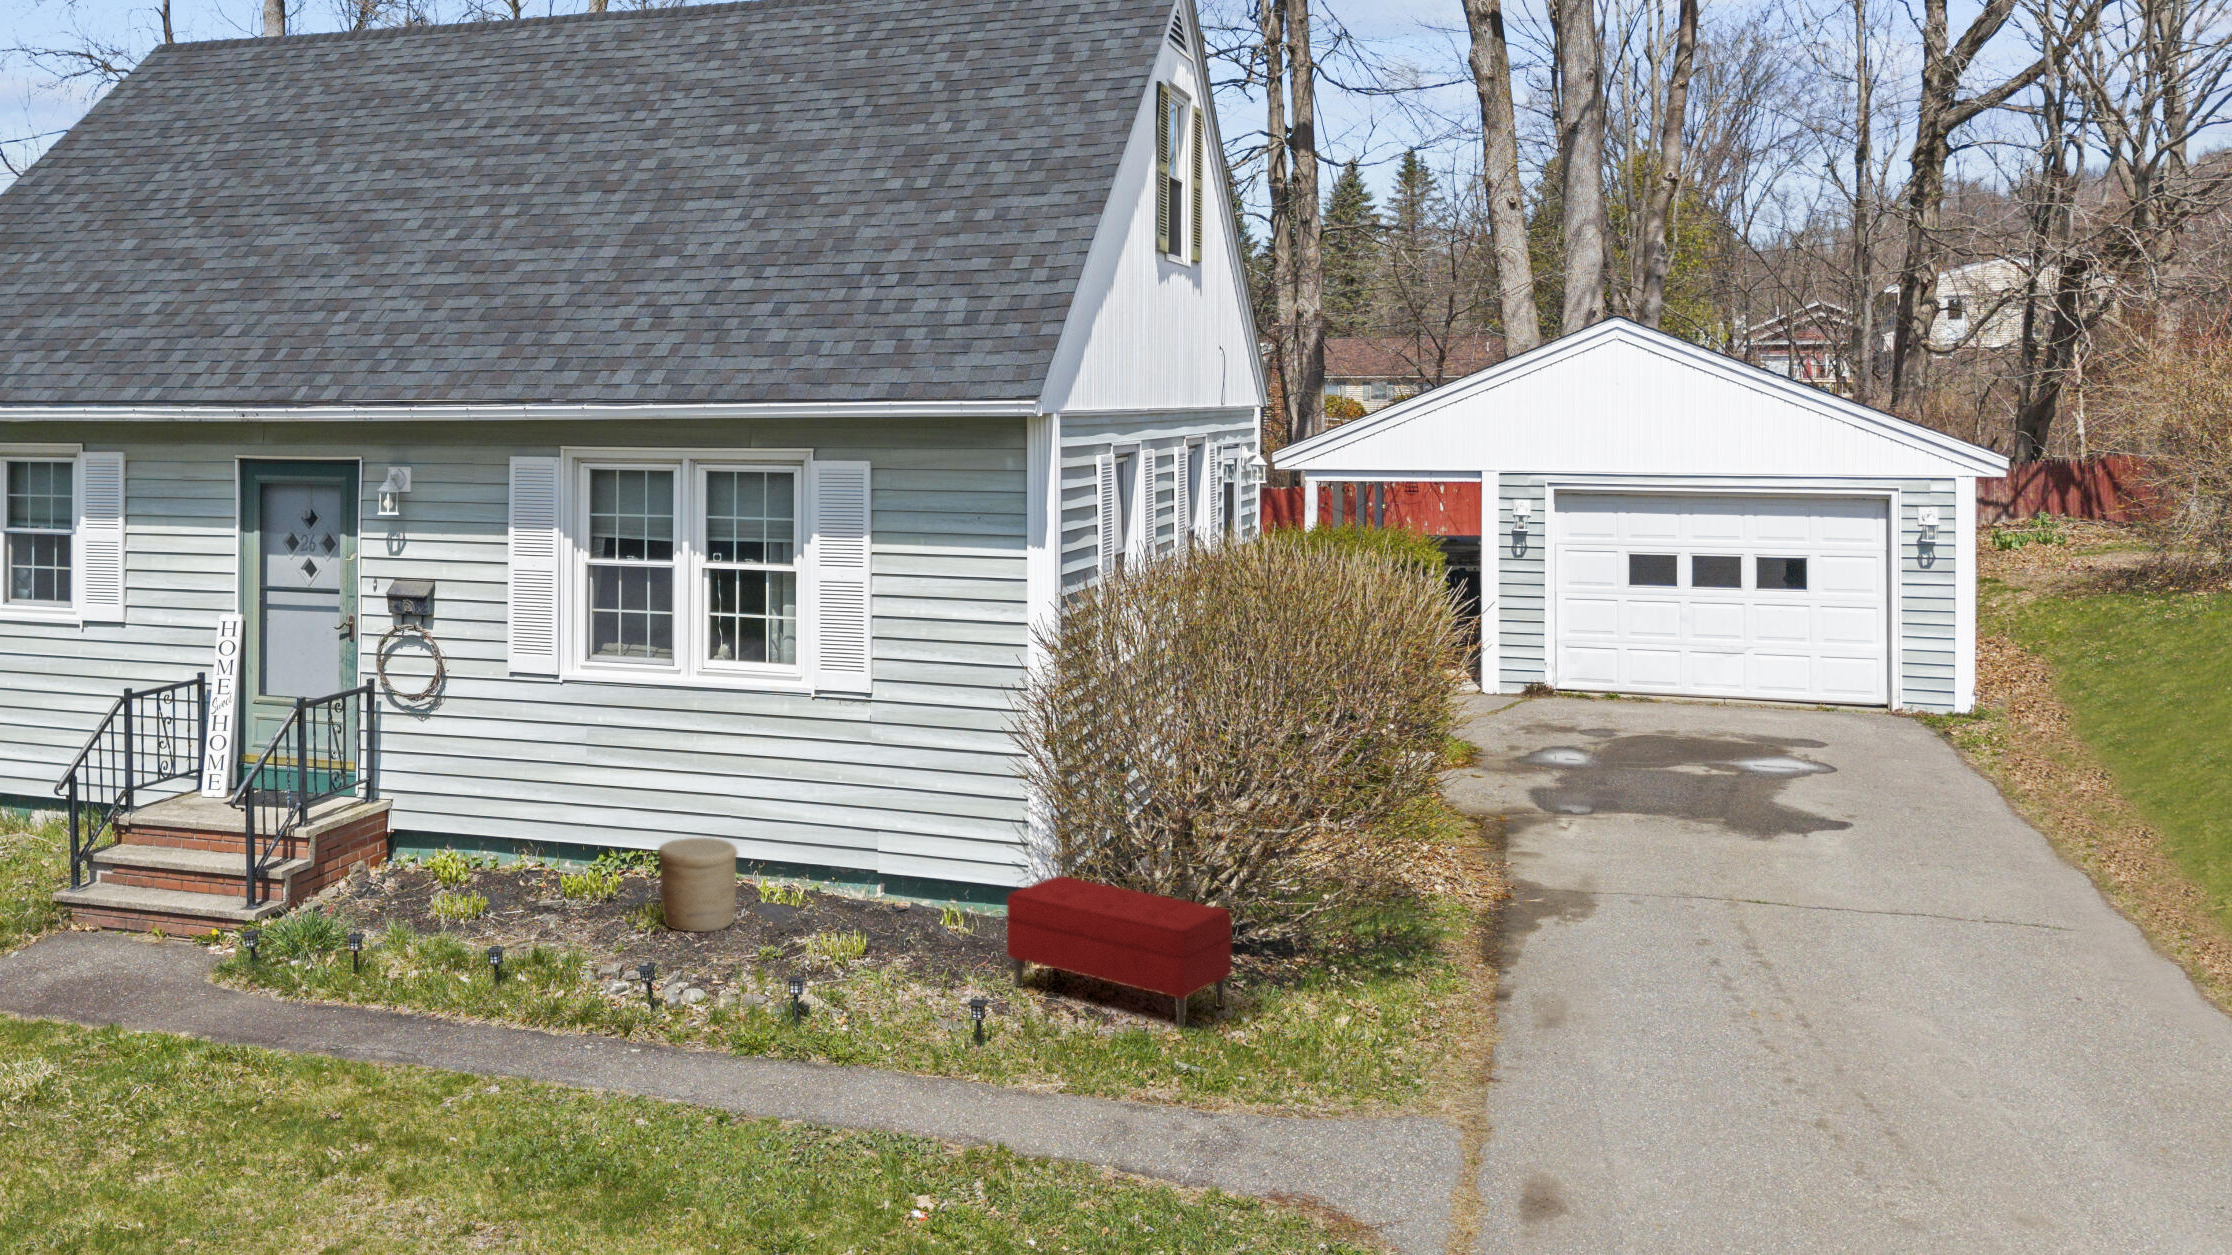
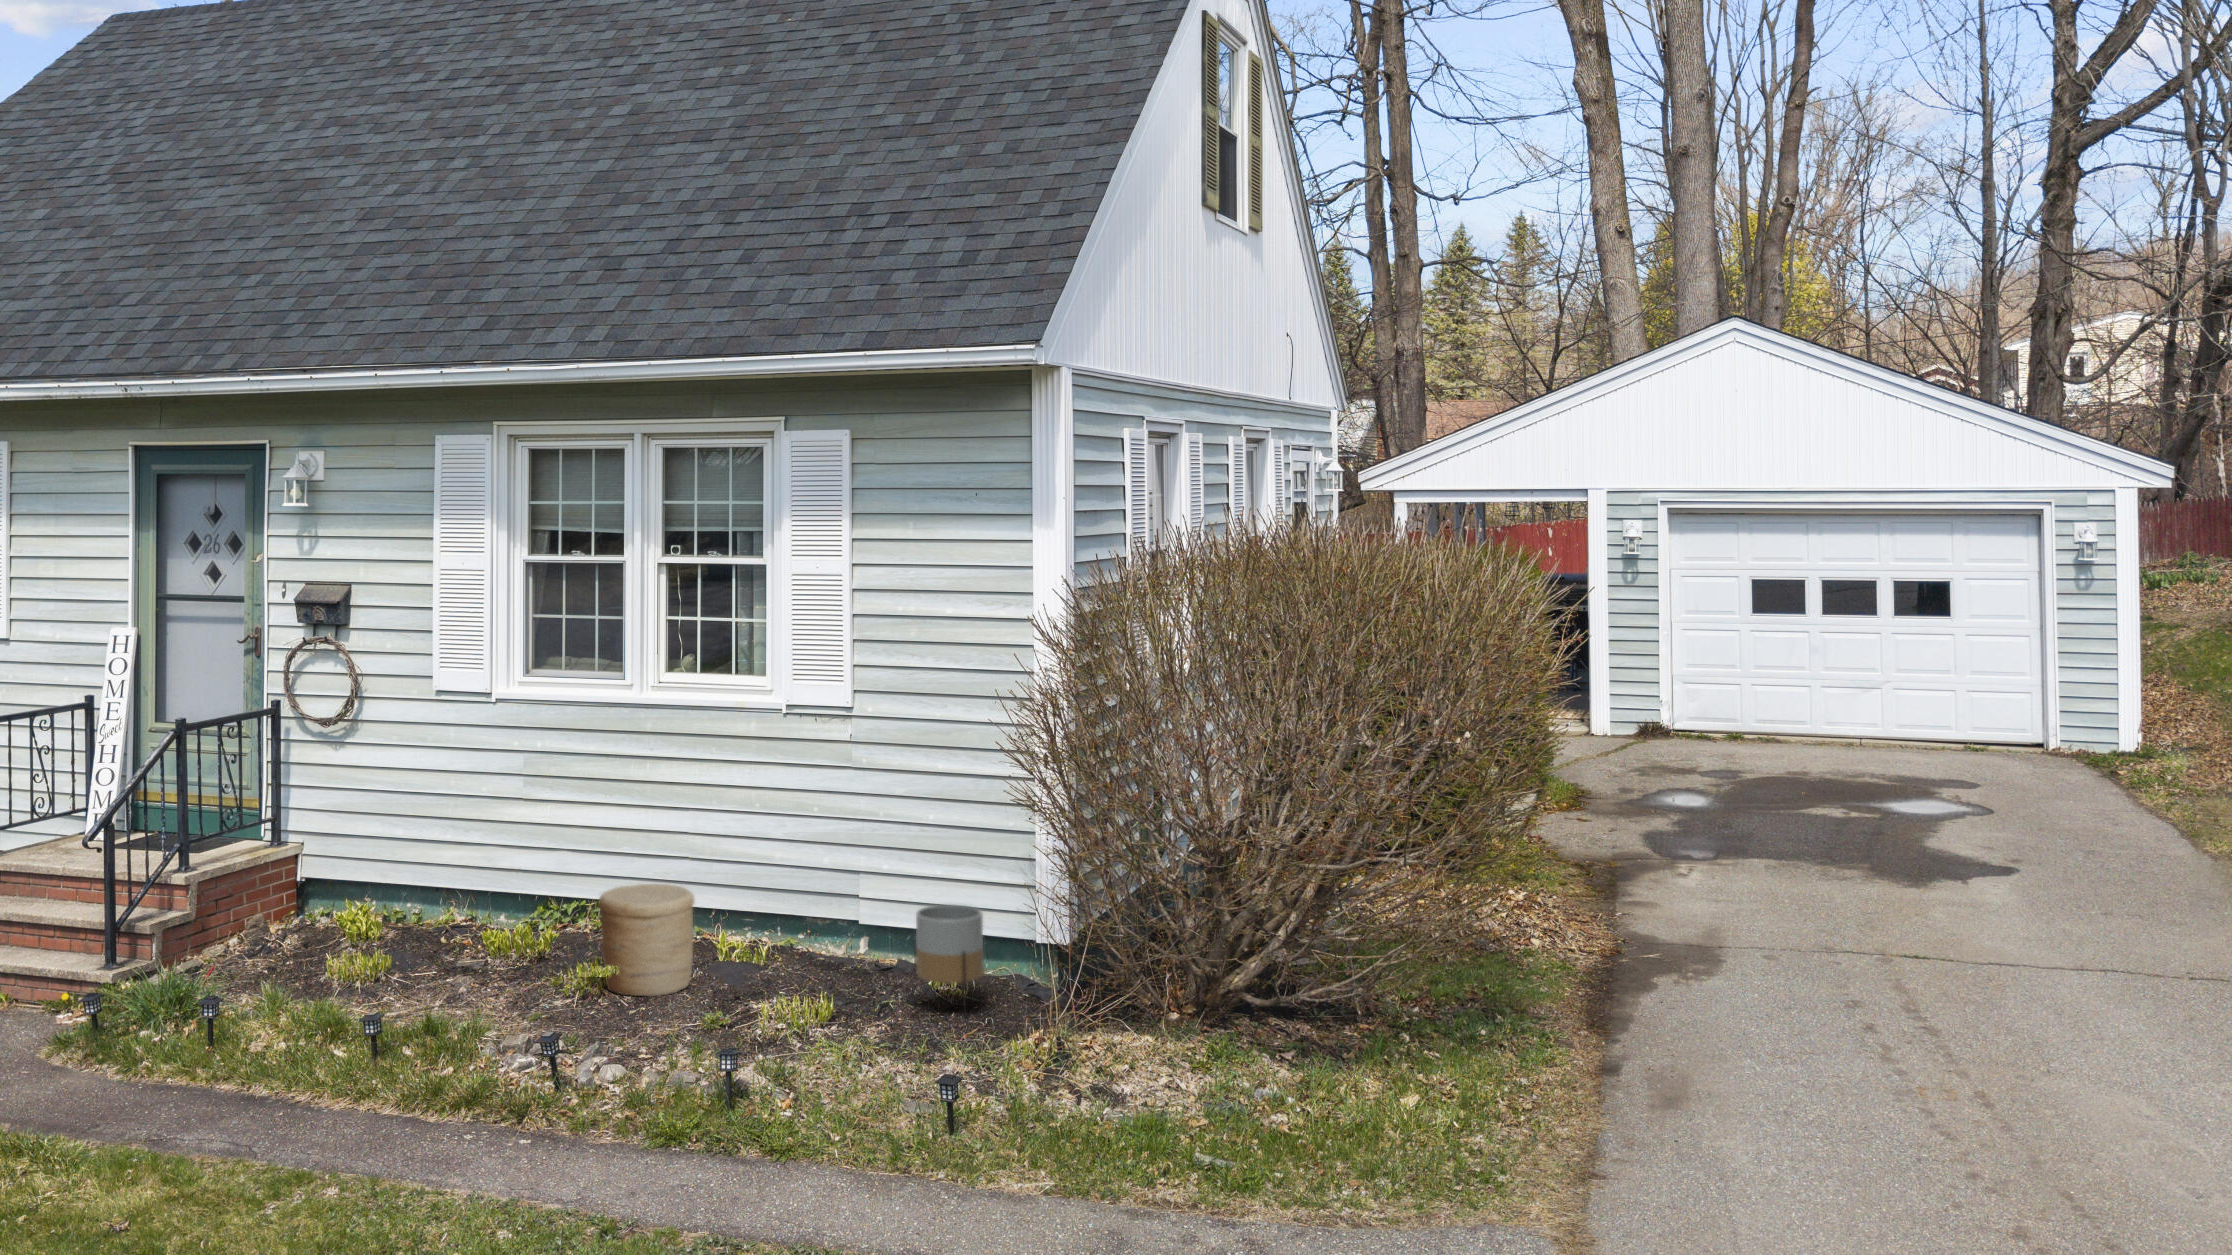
planter: none [926,857,984,952] -> present [914,904,984,989]
bench: present [1007,876,1232,1028] -> none [1001,924,1273,1111]

